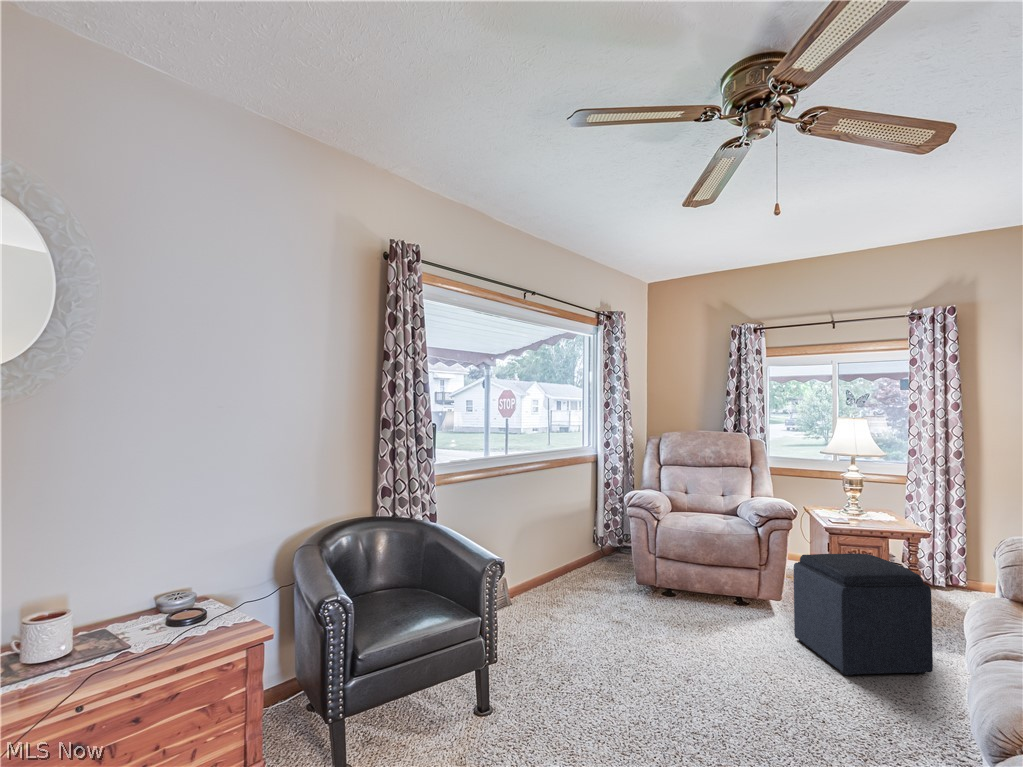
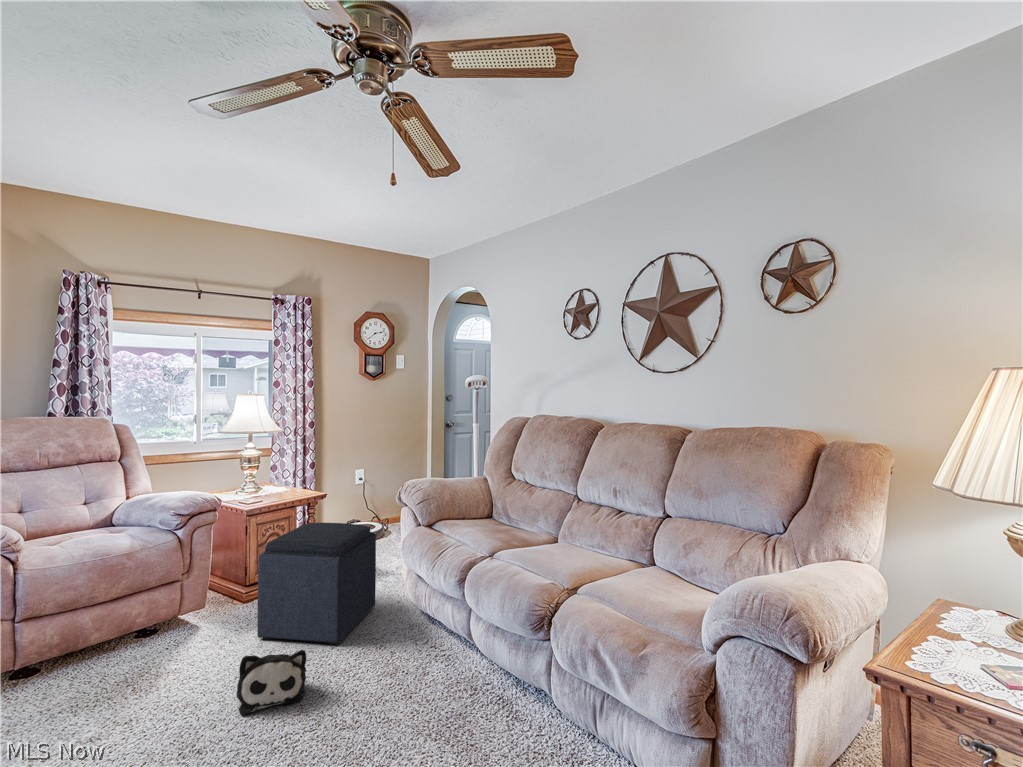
plush toy: none [723,625,782,683] -> present [237,650,306,715]

